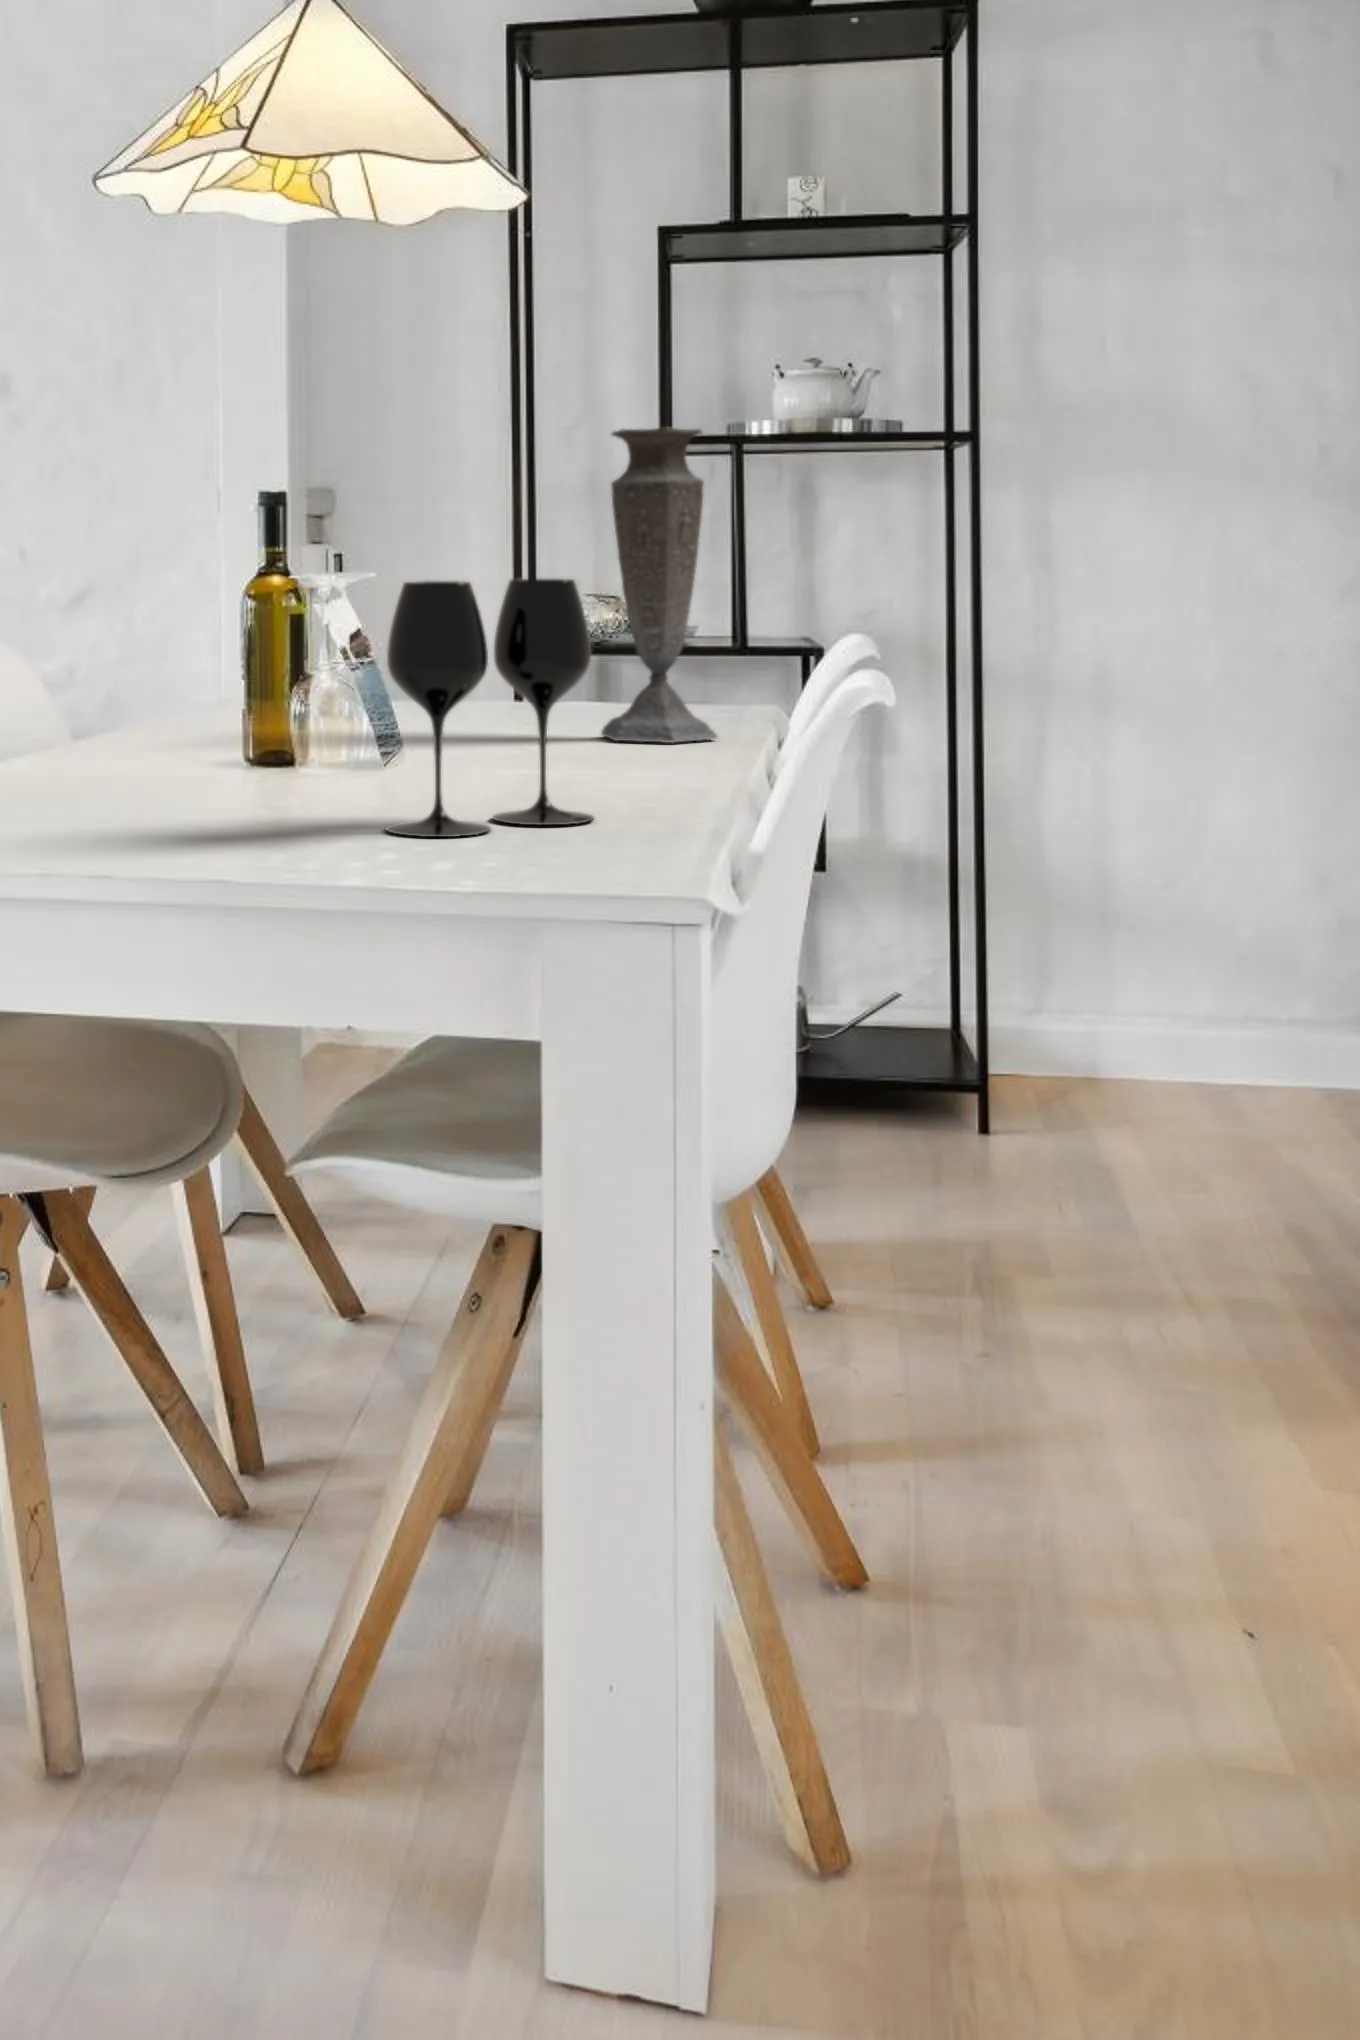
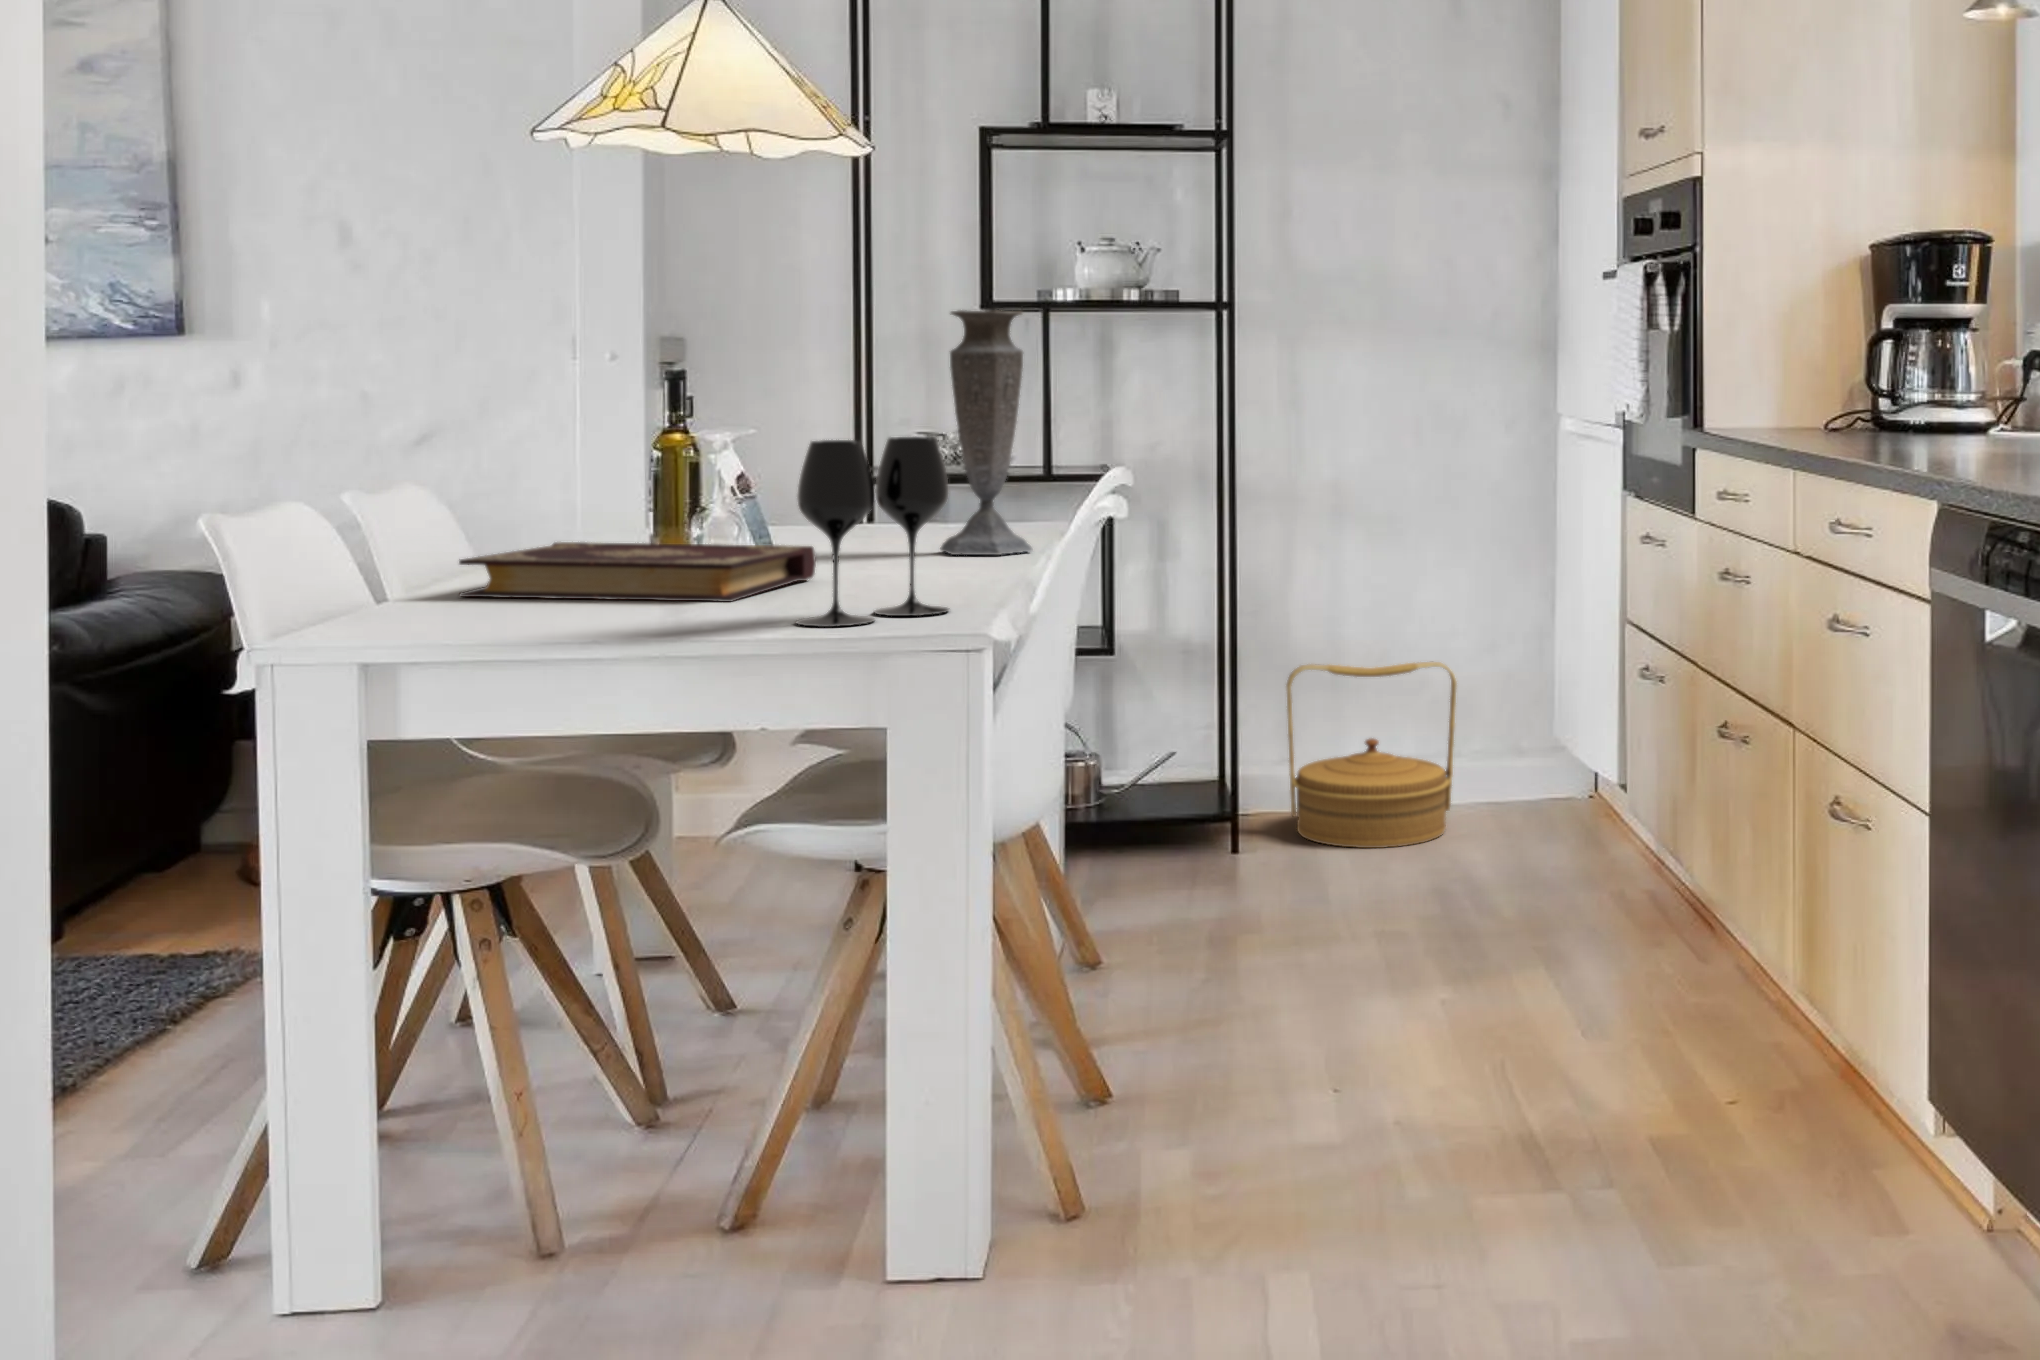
book: none [18,713,438,795] -> present [459,542,816,602]
woven basket: none [1044,891,1277,1134] -> present [1287,662,1457,848]

